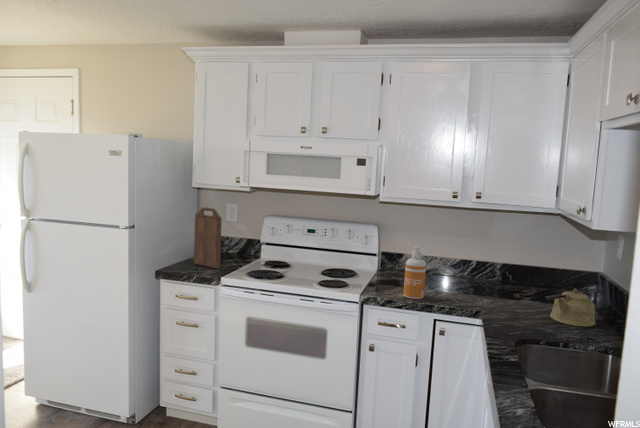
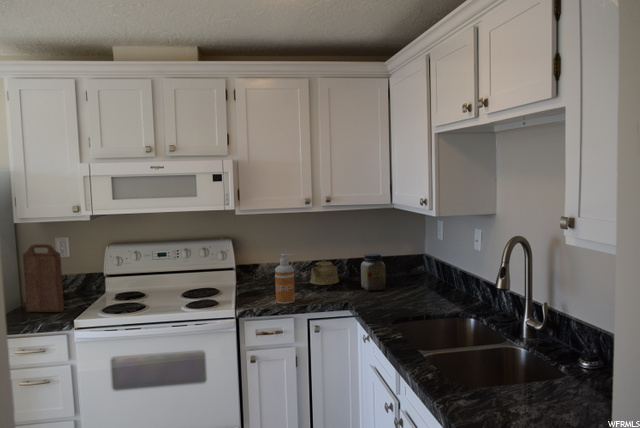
jar: none [506,261,536,304] -> present [361,254,386,291]
kettle: present [545,289,595,327] -> present [305,259,339,285]

